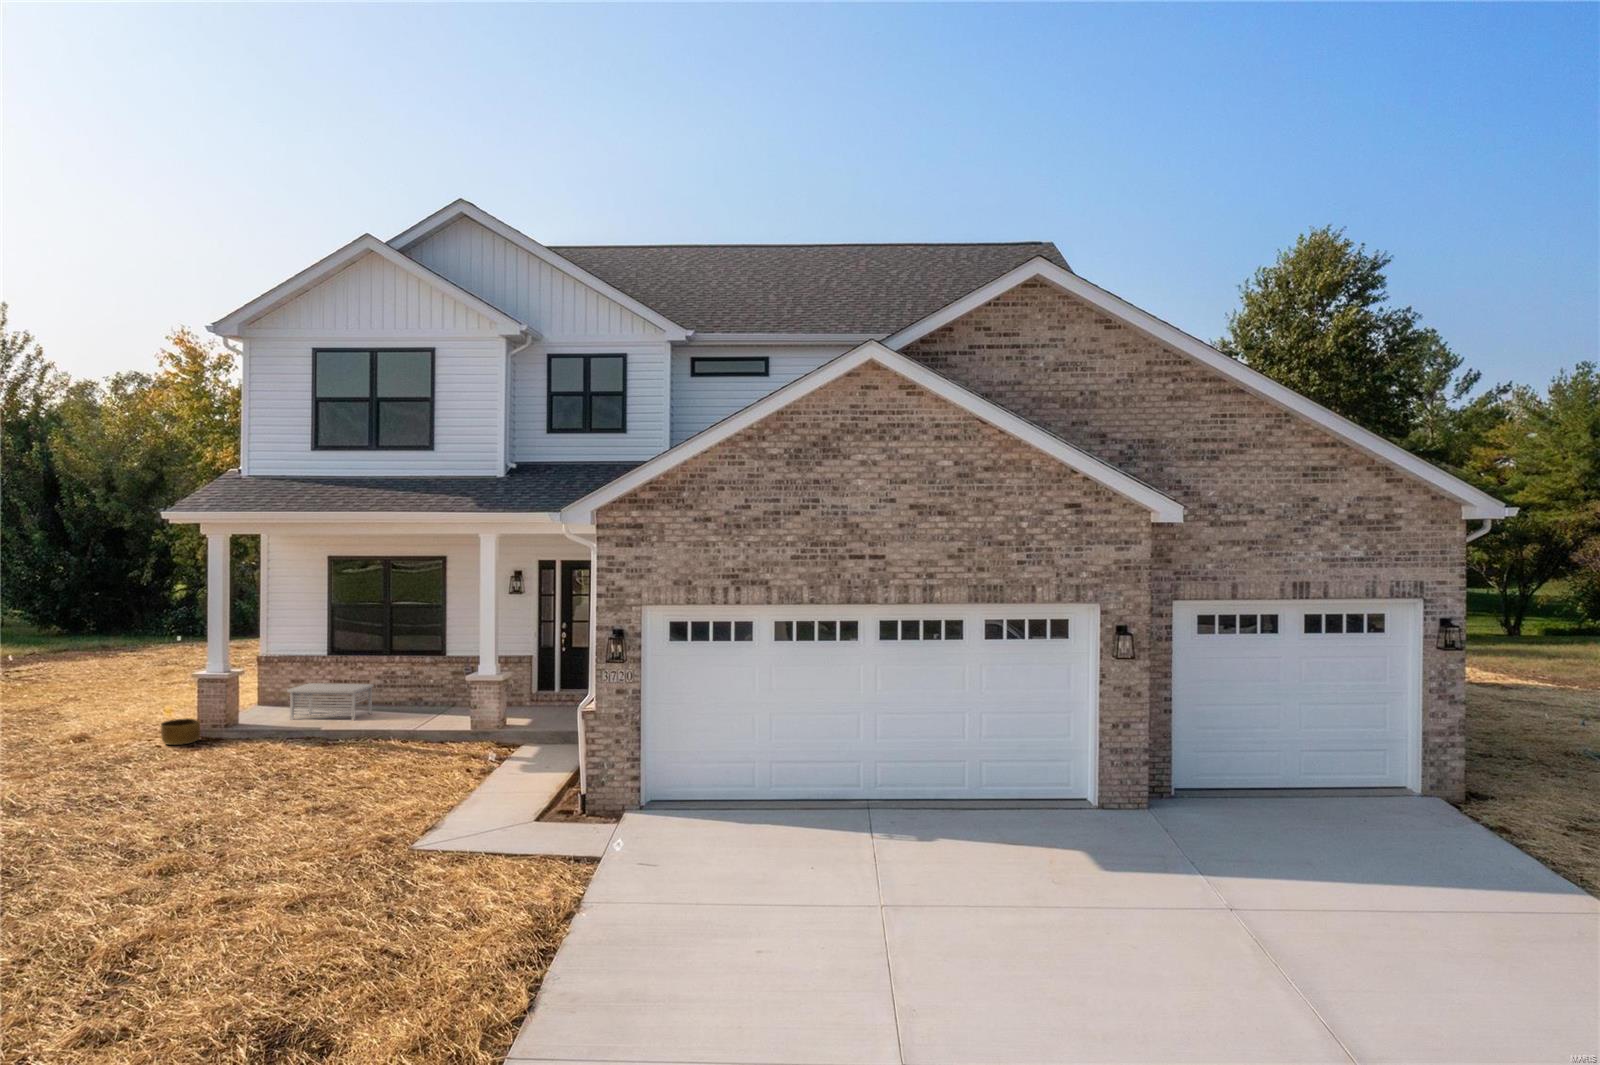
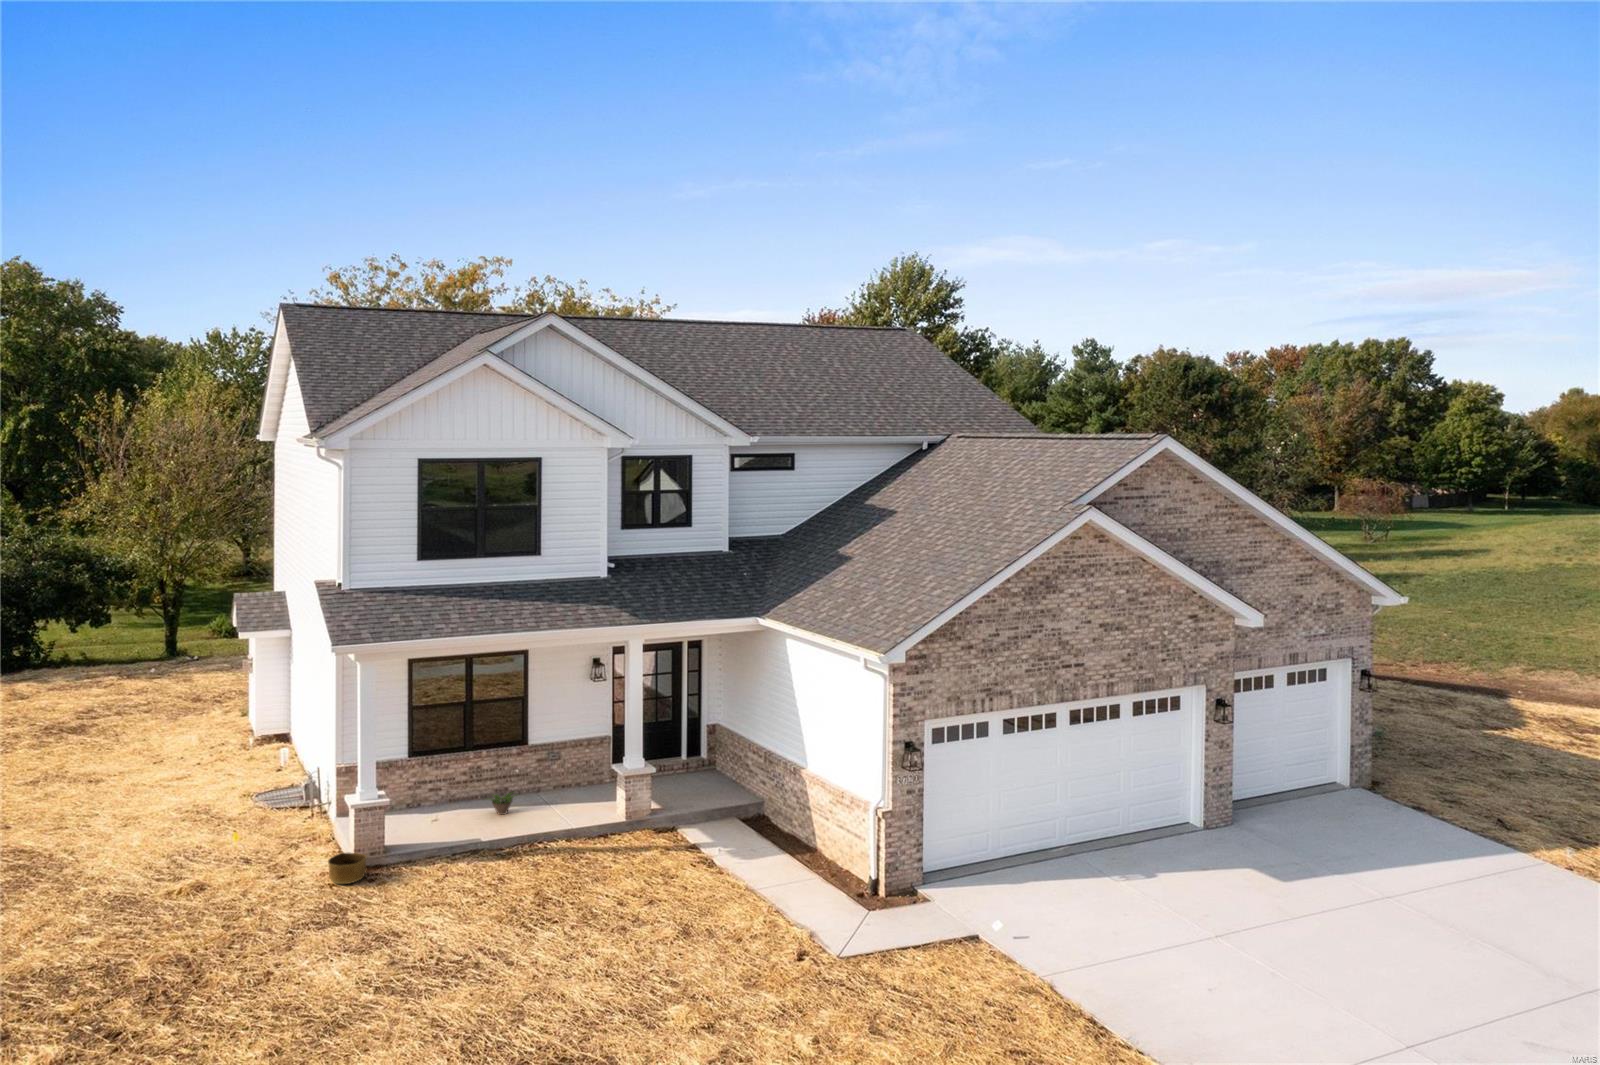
storage bench: present [287,683,374,720] -> none [388,783,465,833]
decorative plant: none [383,698,419,718] -> present [490,792,513,815]

